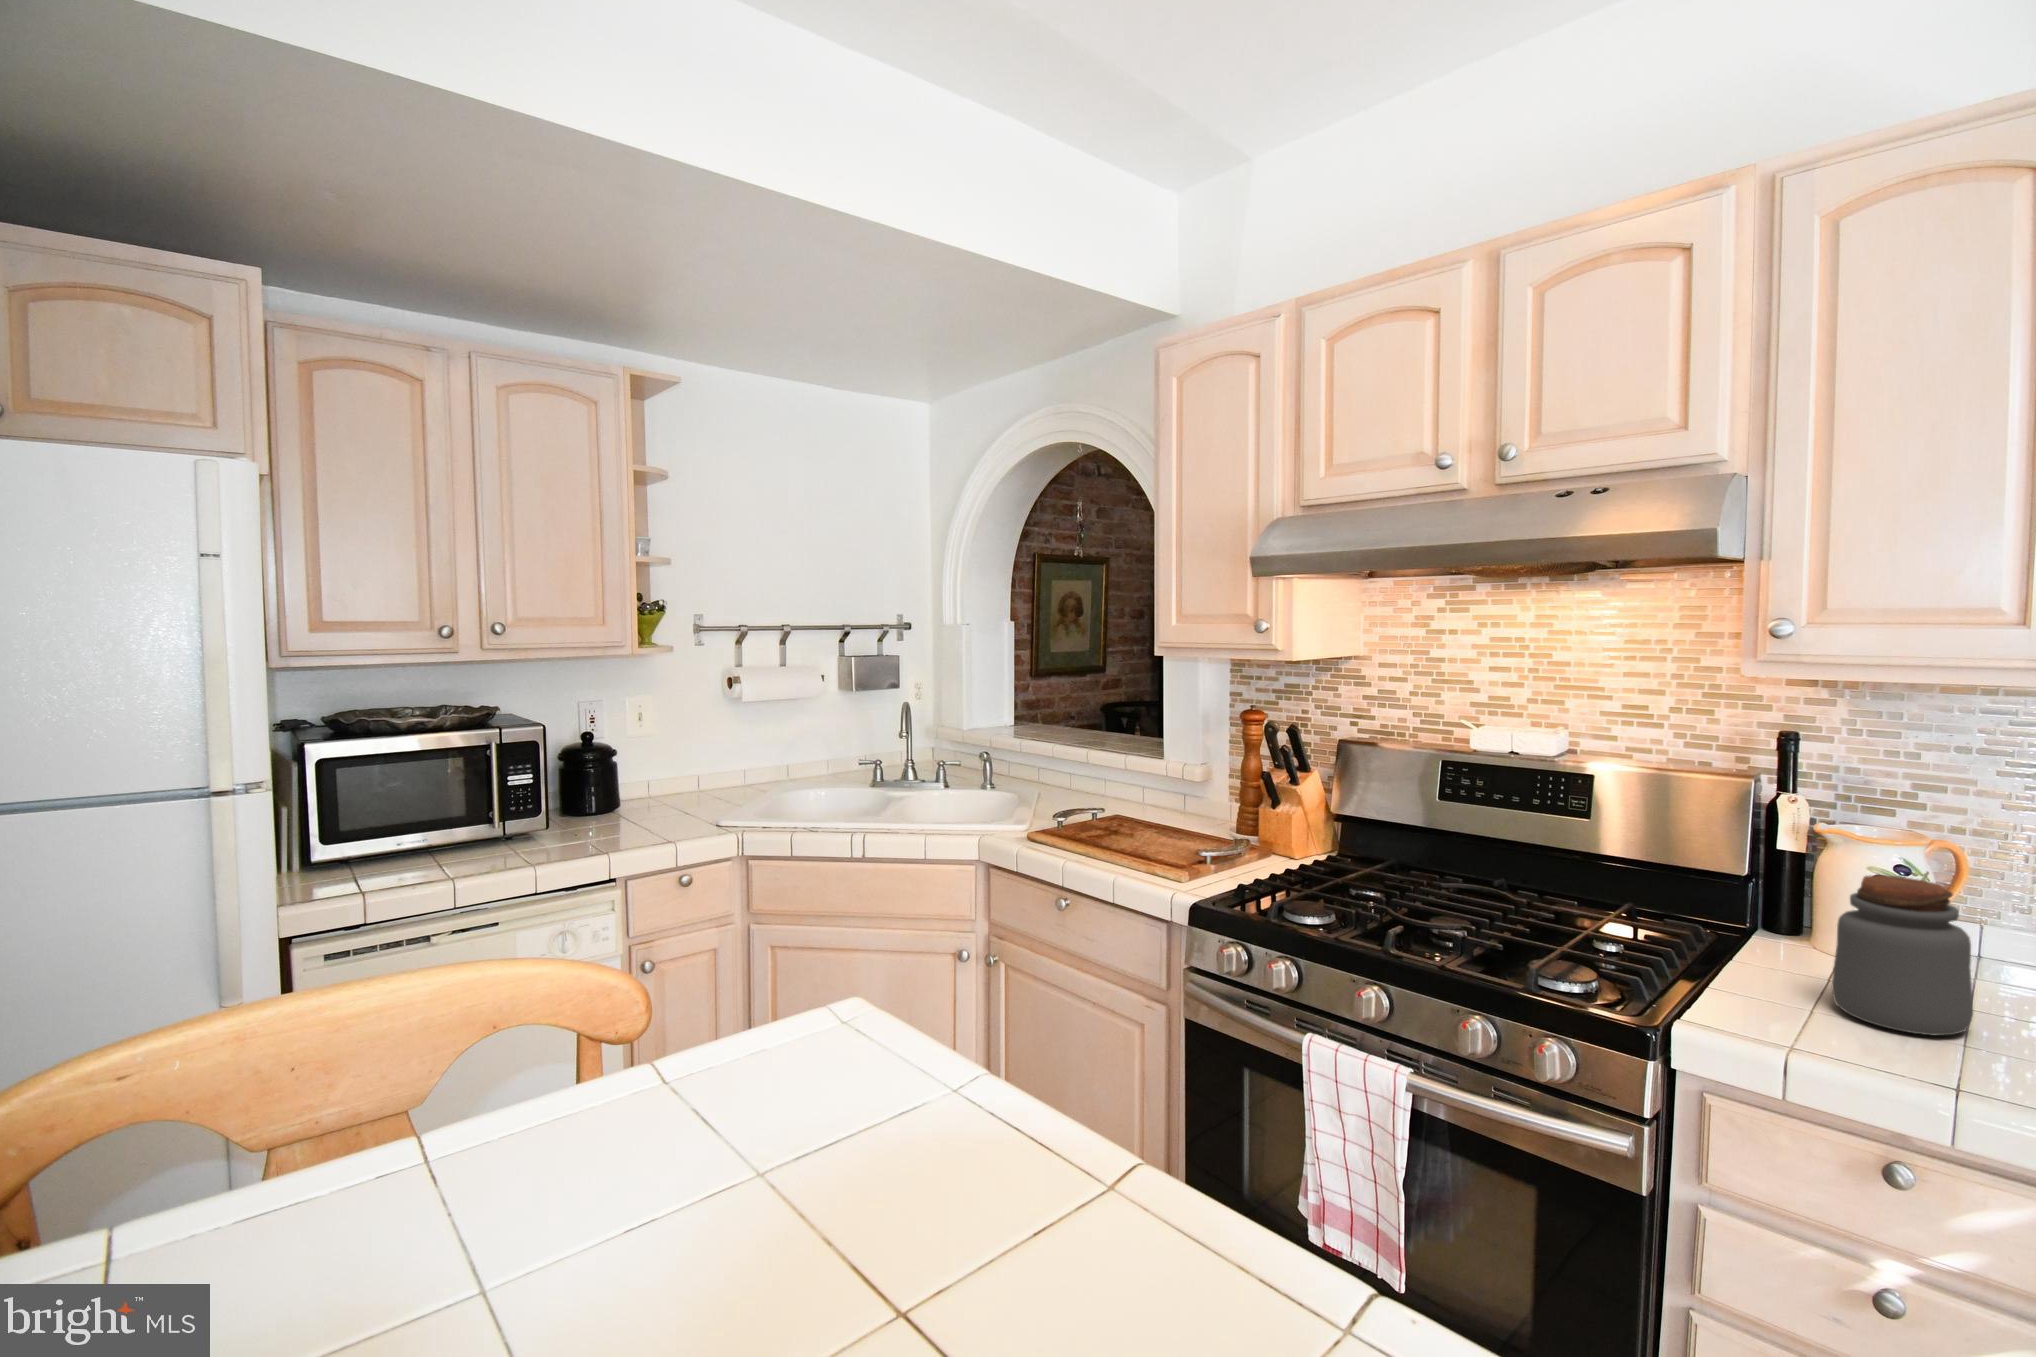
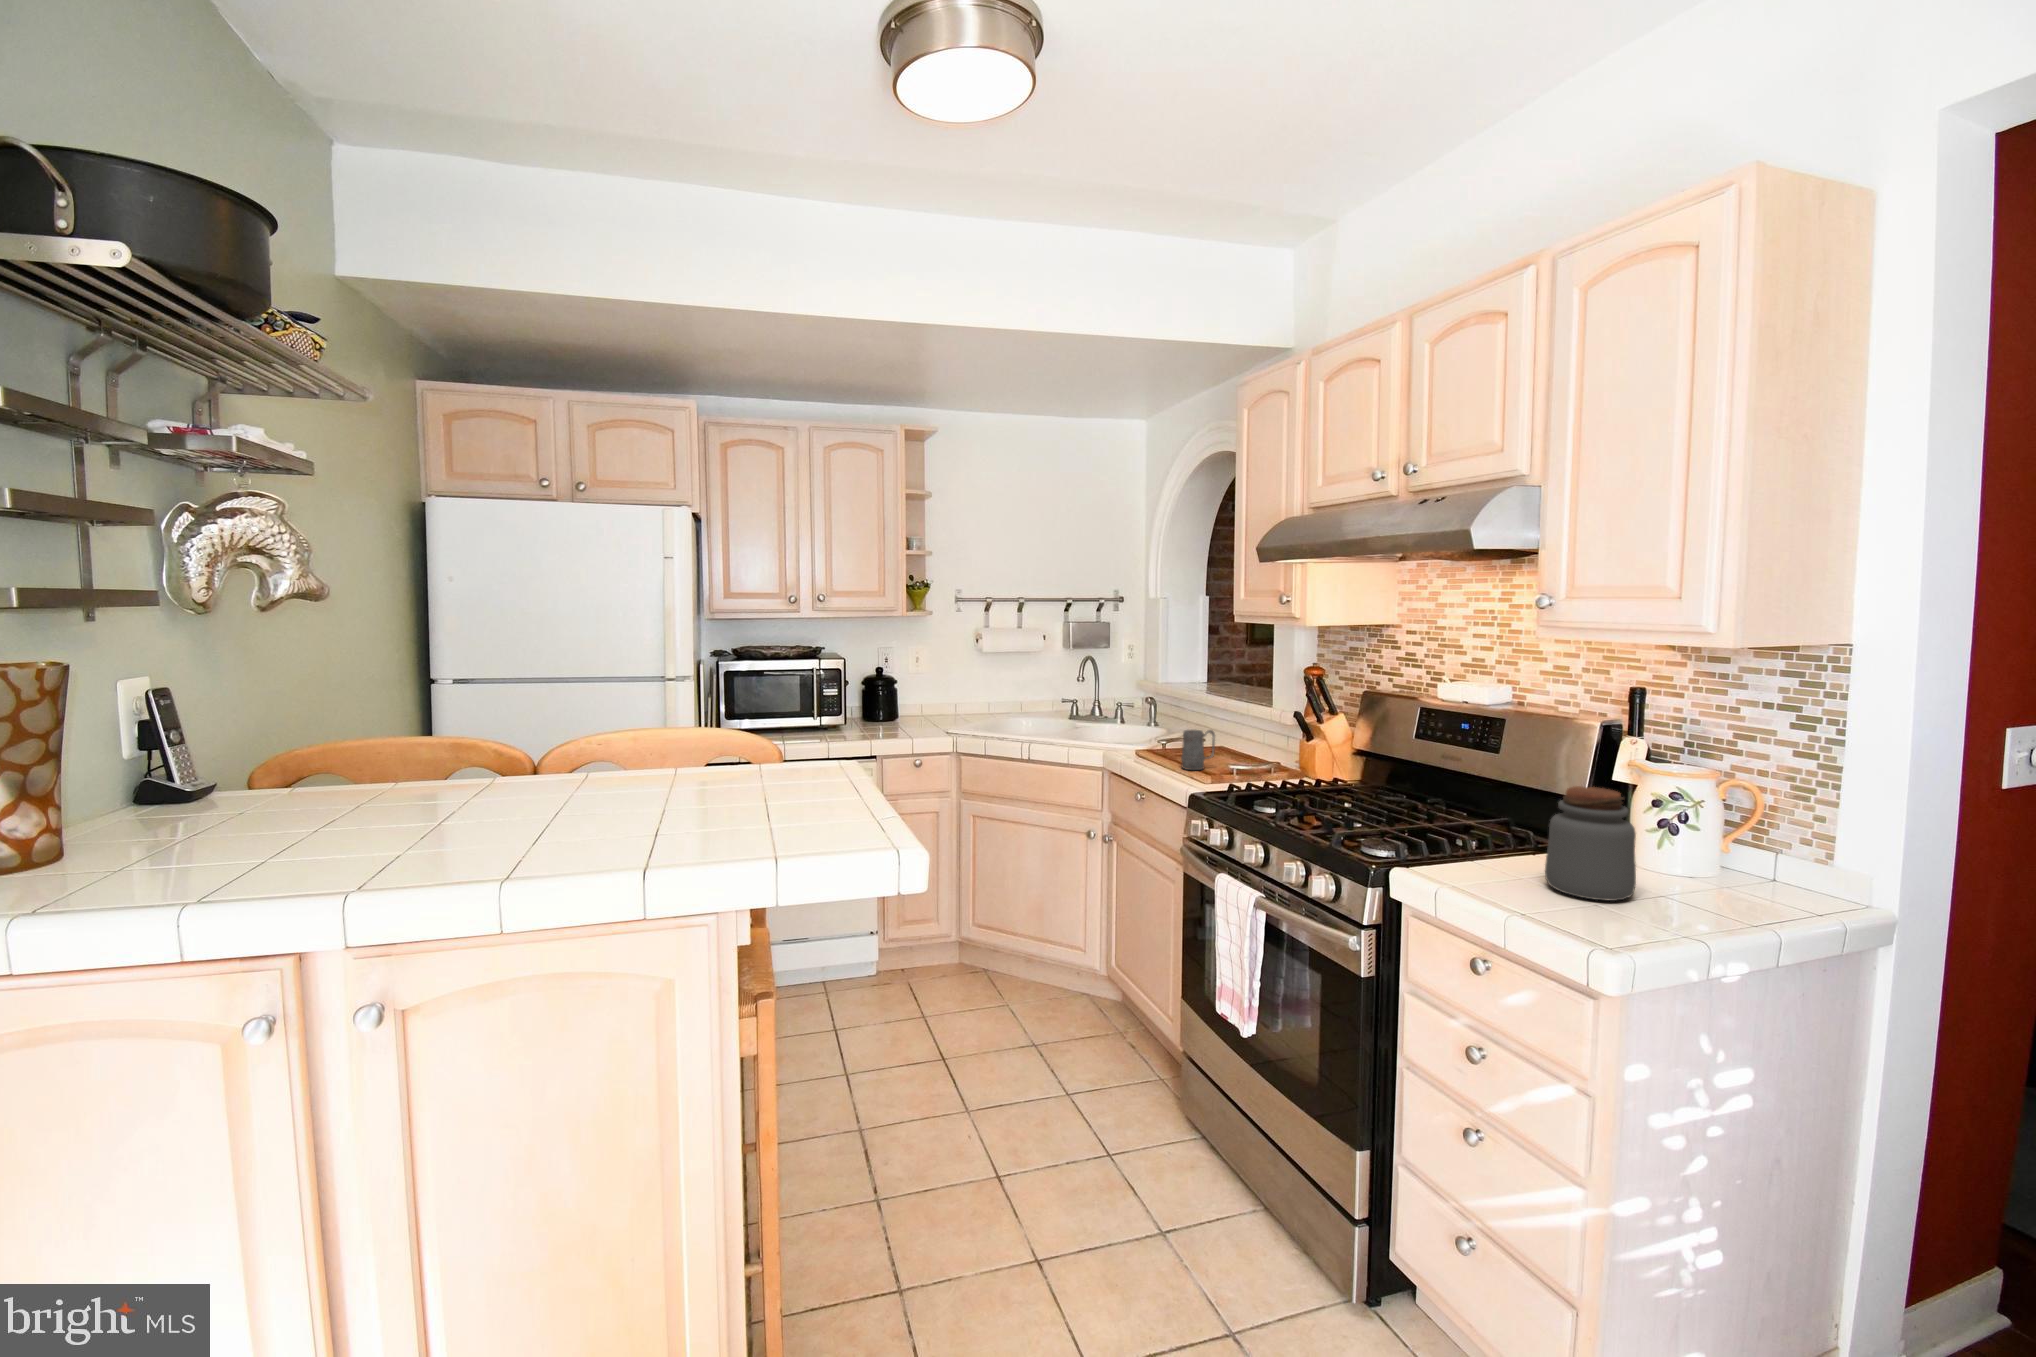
mug: none [1119,804,1162,862] -> present [1181,730,1215,770]

